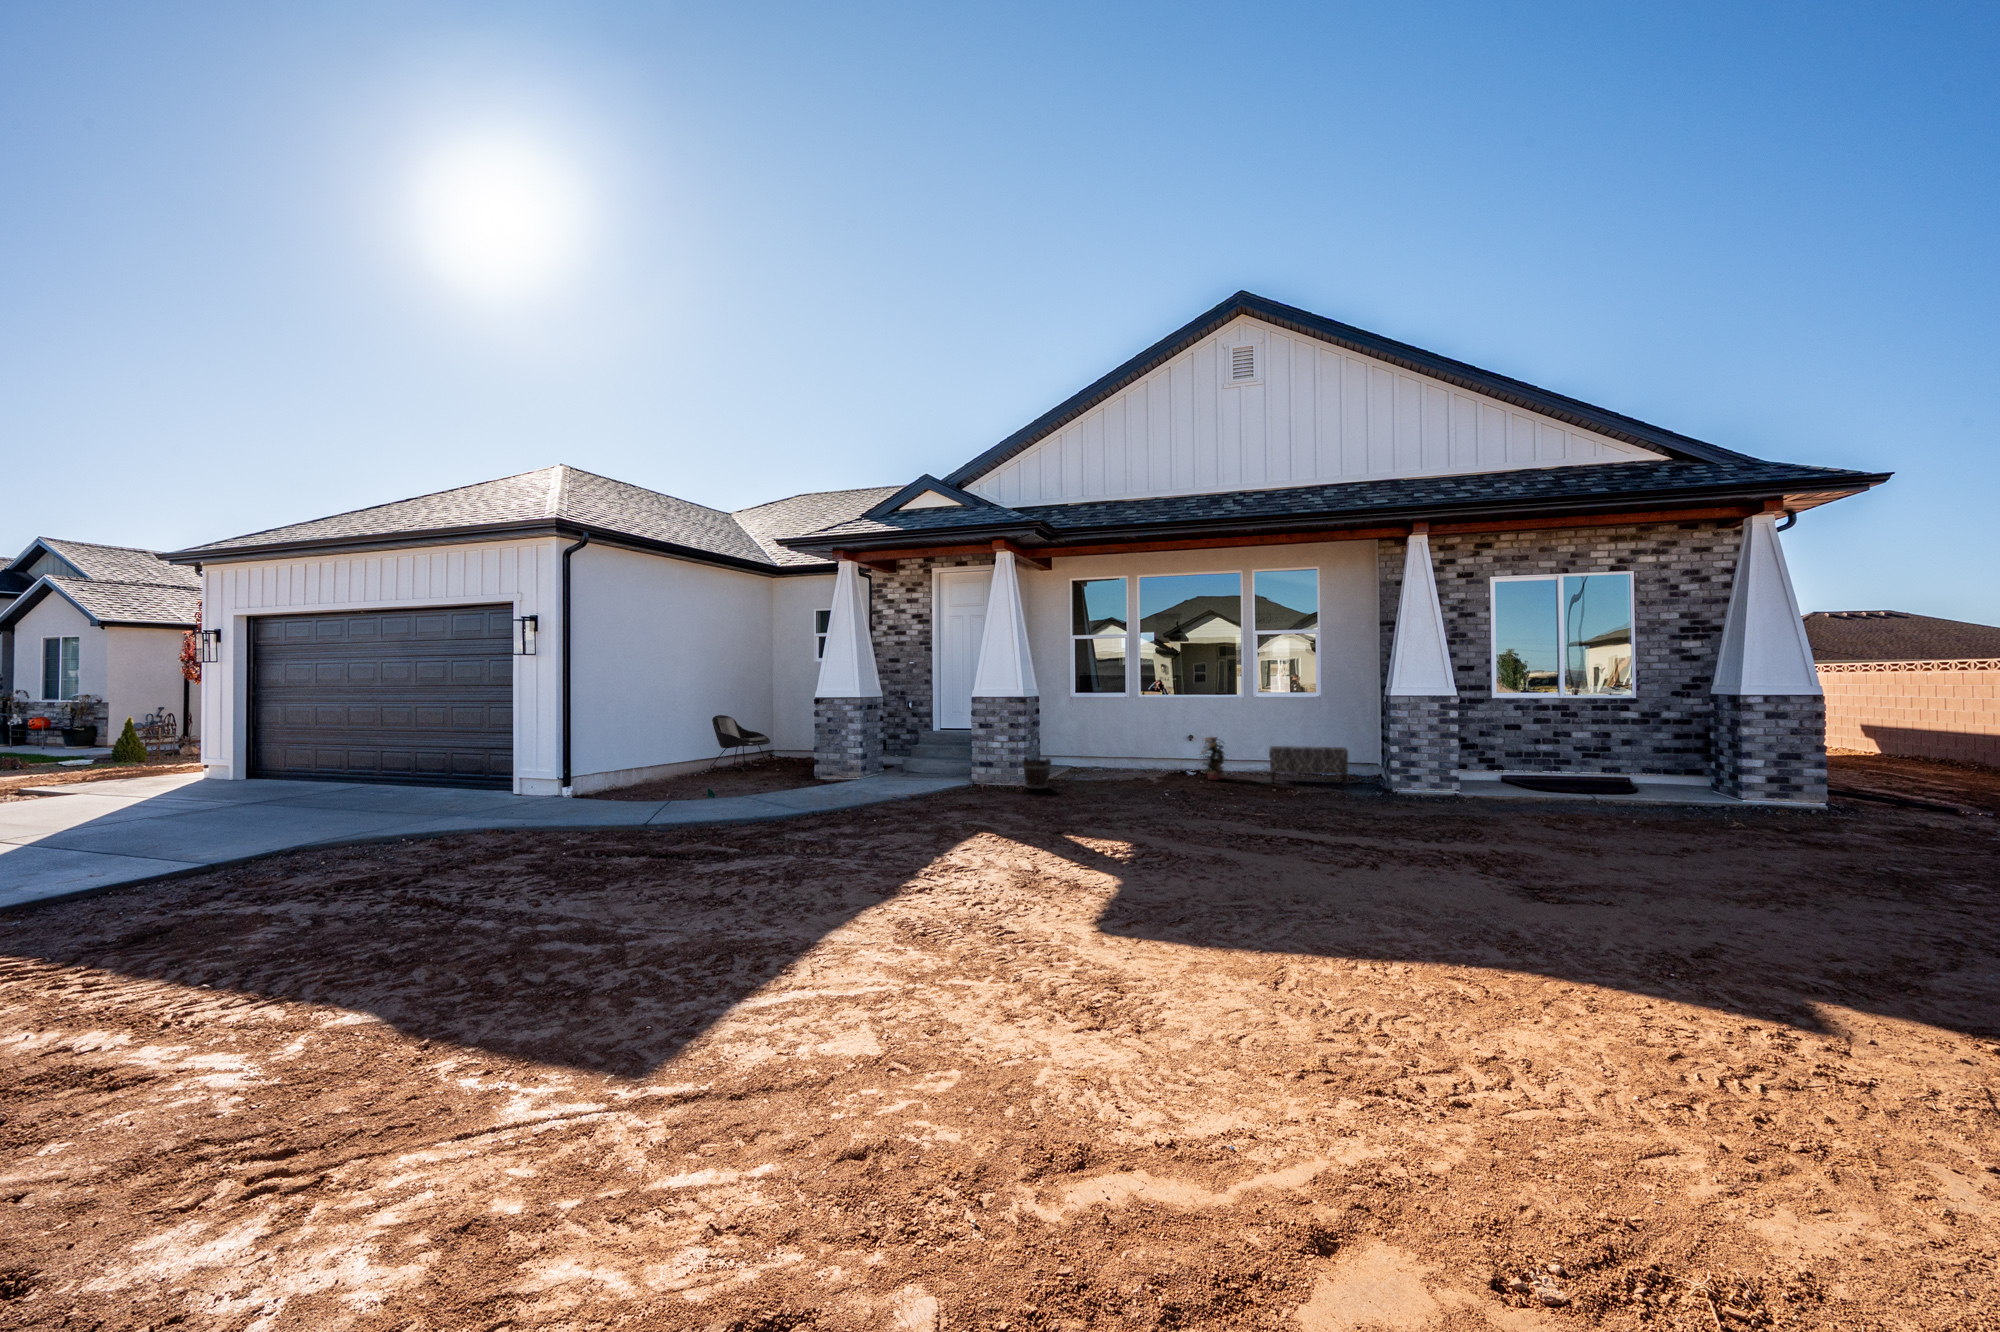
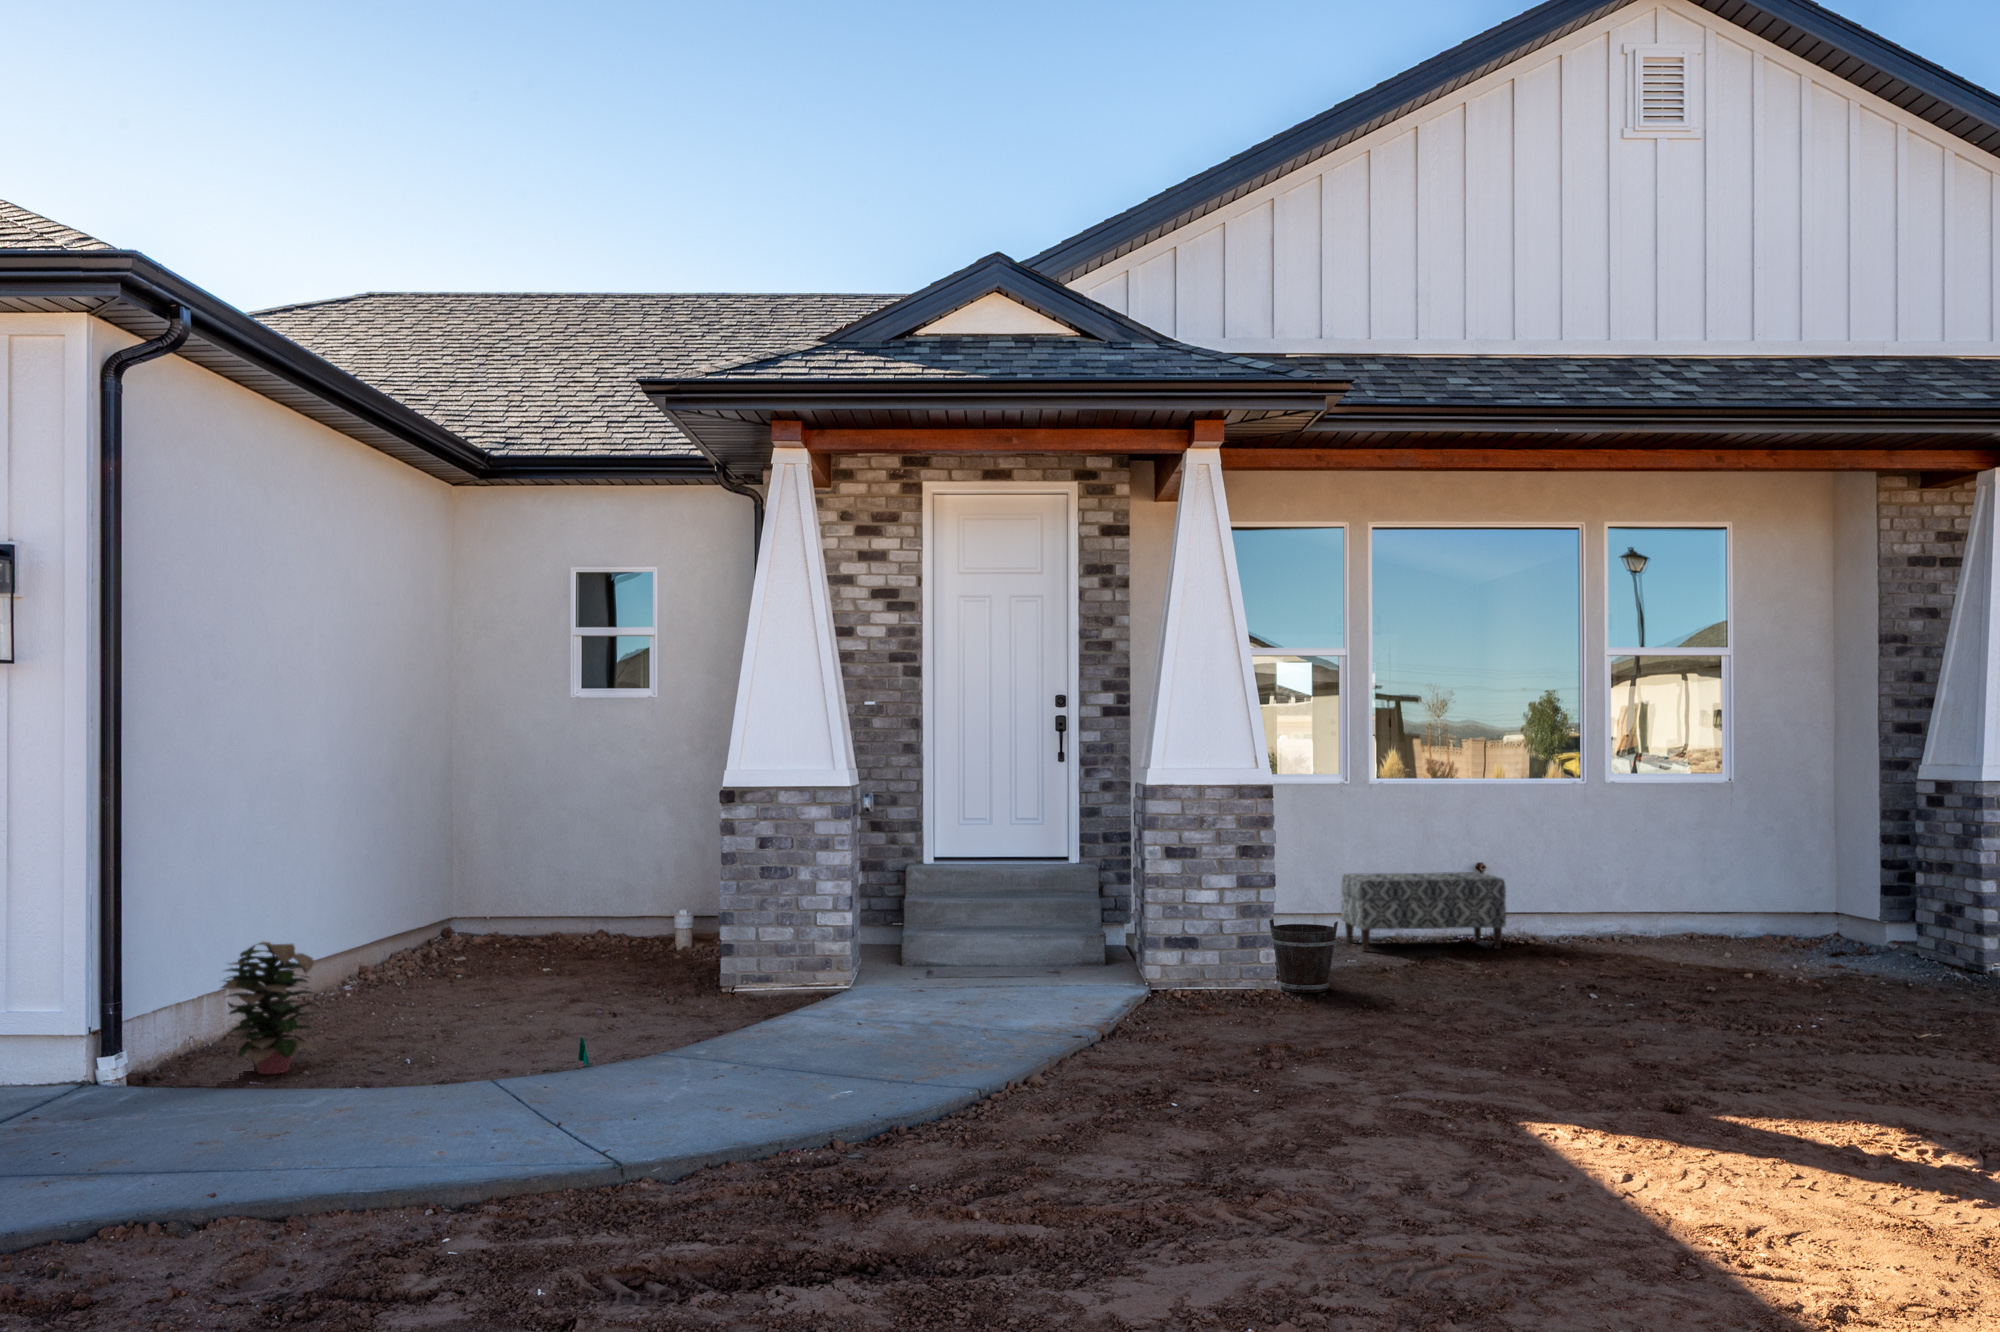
lounge chair: present [710,715,770,771] -> none [397,833,532,978]
decorative plant: present [1202,737,1225,780] -> present [222,942,317,1074]
bench: present [1269,746,1348,785] -> present [1341,872,1506,952]

